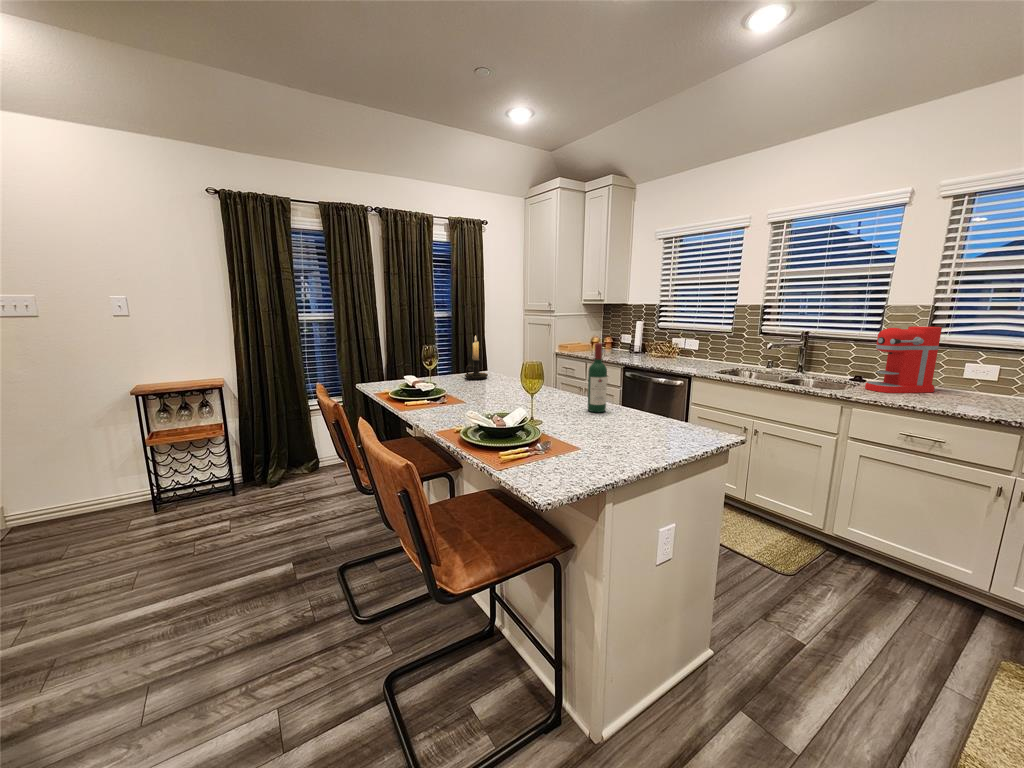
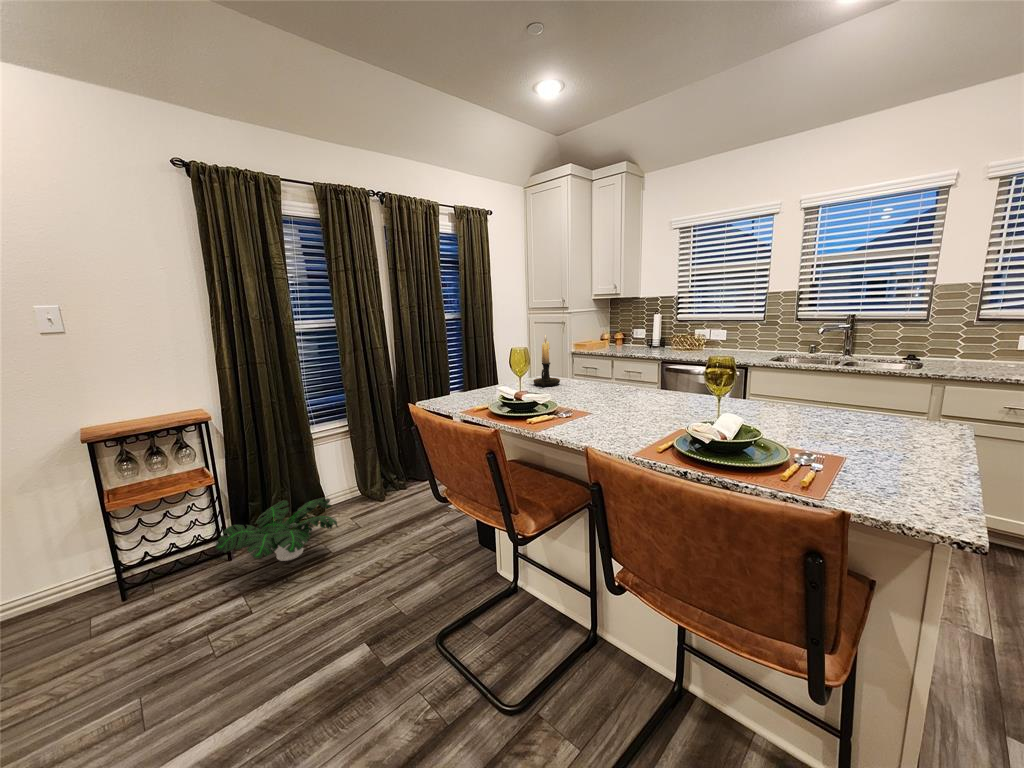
coffee maker: present [865,326,942,393] -> none [936,302,1006,369]
wine bottle: present [588,343,607,412] -> none [748,332,775,412]
potted plant: none [217,455,313,502] -> present [216,498,338,561]

